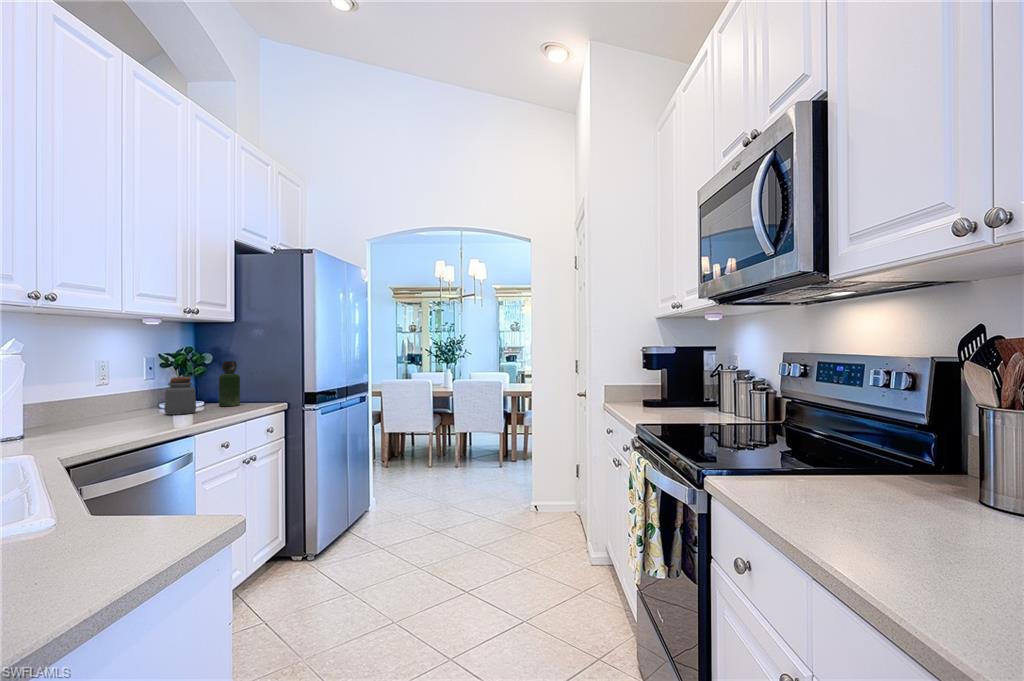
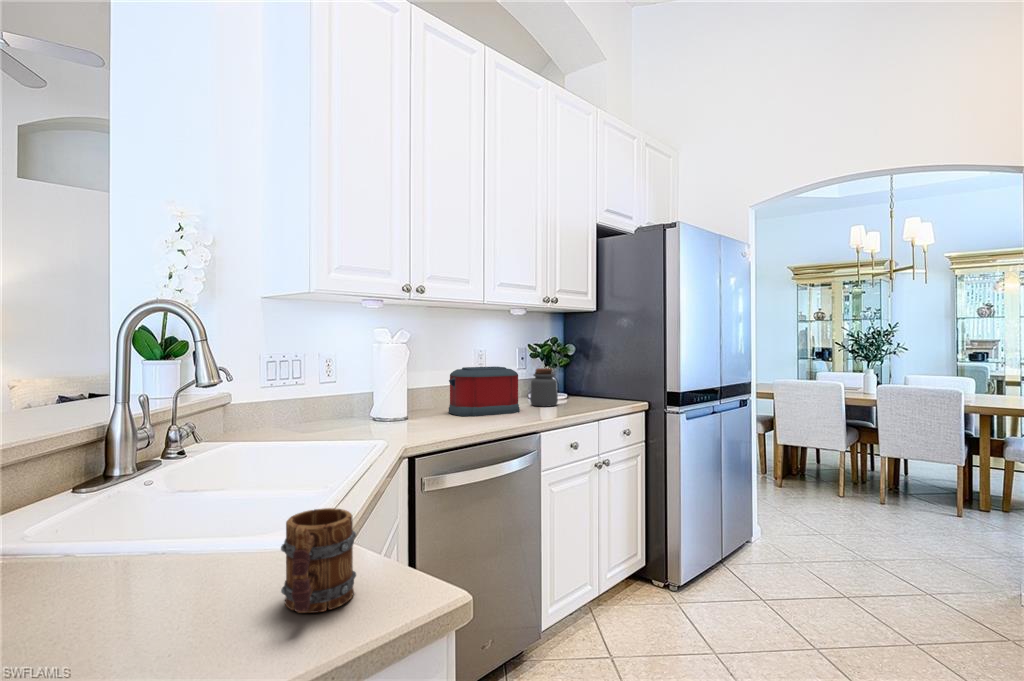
bottle: present [219,361,240,406] -> none [581,353,601,401]
toaster: none [63,377,157,431] -> present [449,366,520,416]
mug: none [55,485,124,567] -> present [281,508,356,613]

